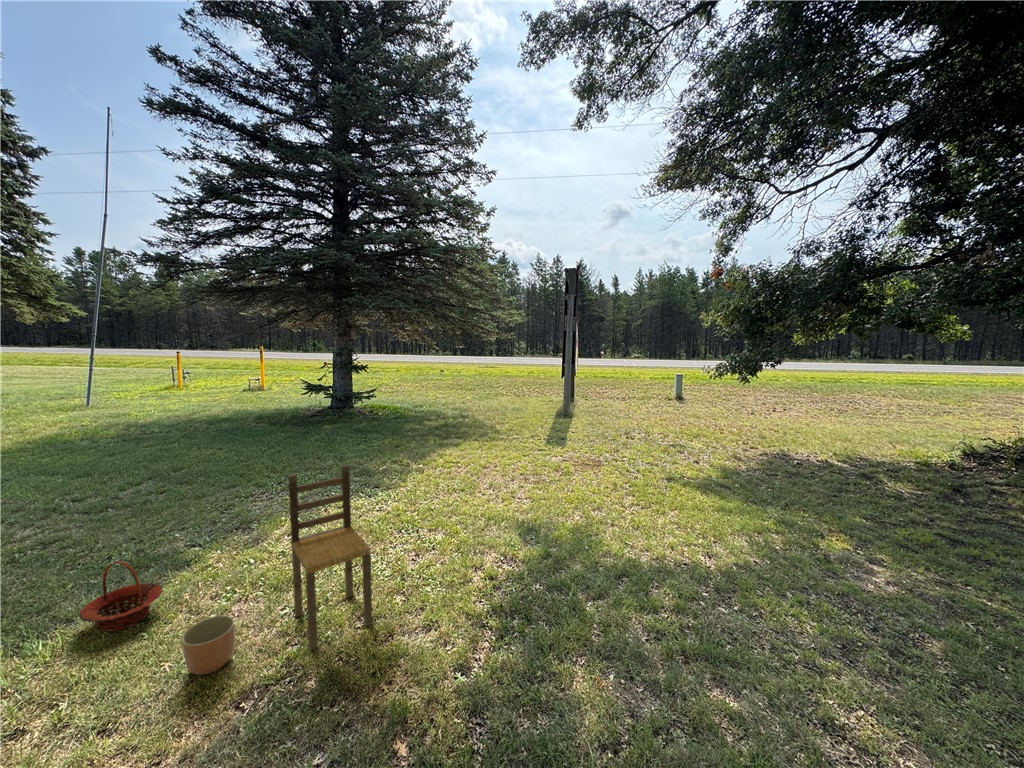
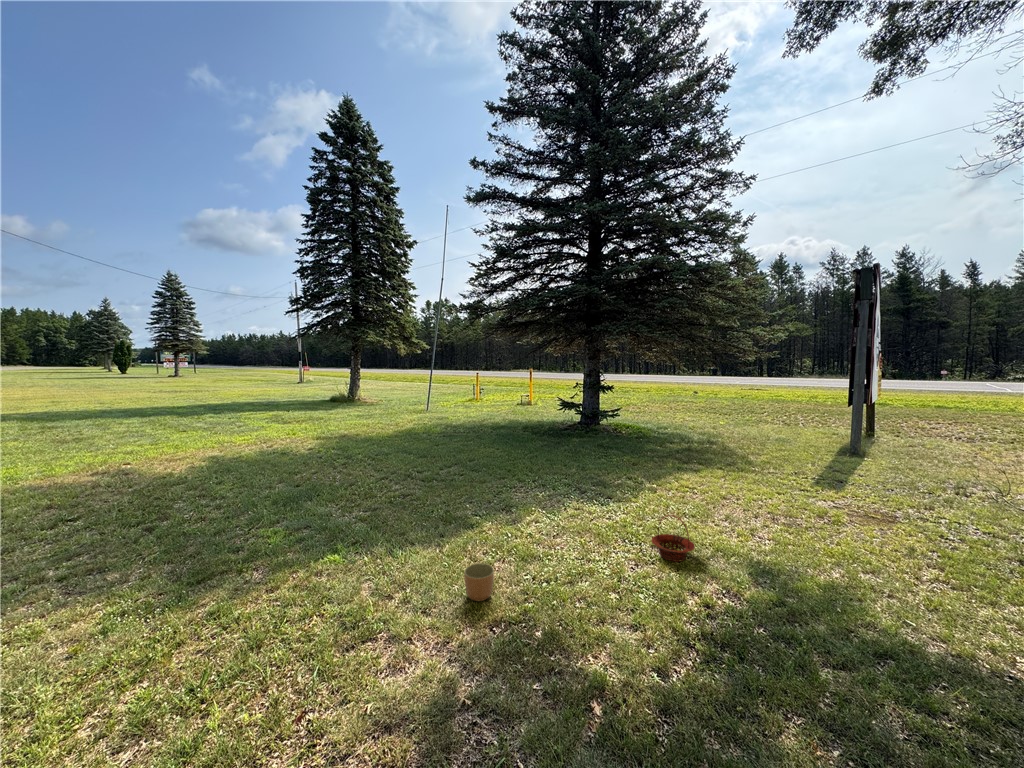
chair: present [288,465,372,650] -> none [533,470,589,611]
basket: present [79,561,163,632] -> present [651,515,695,562]

